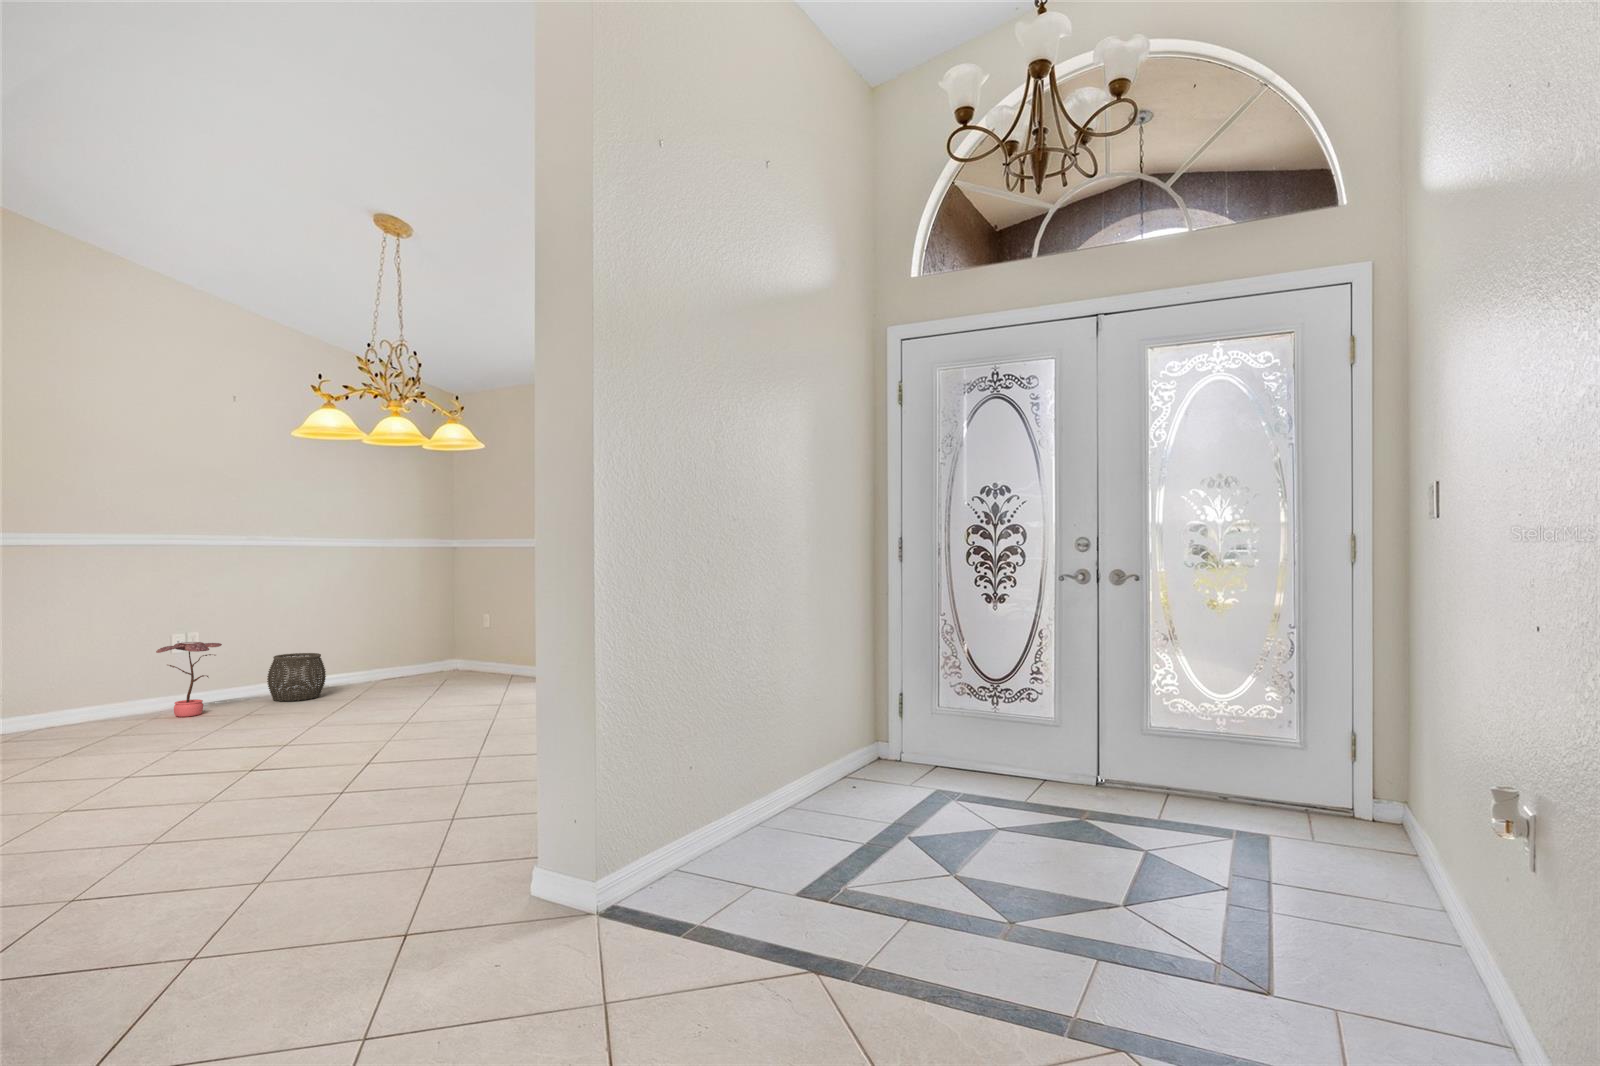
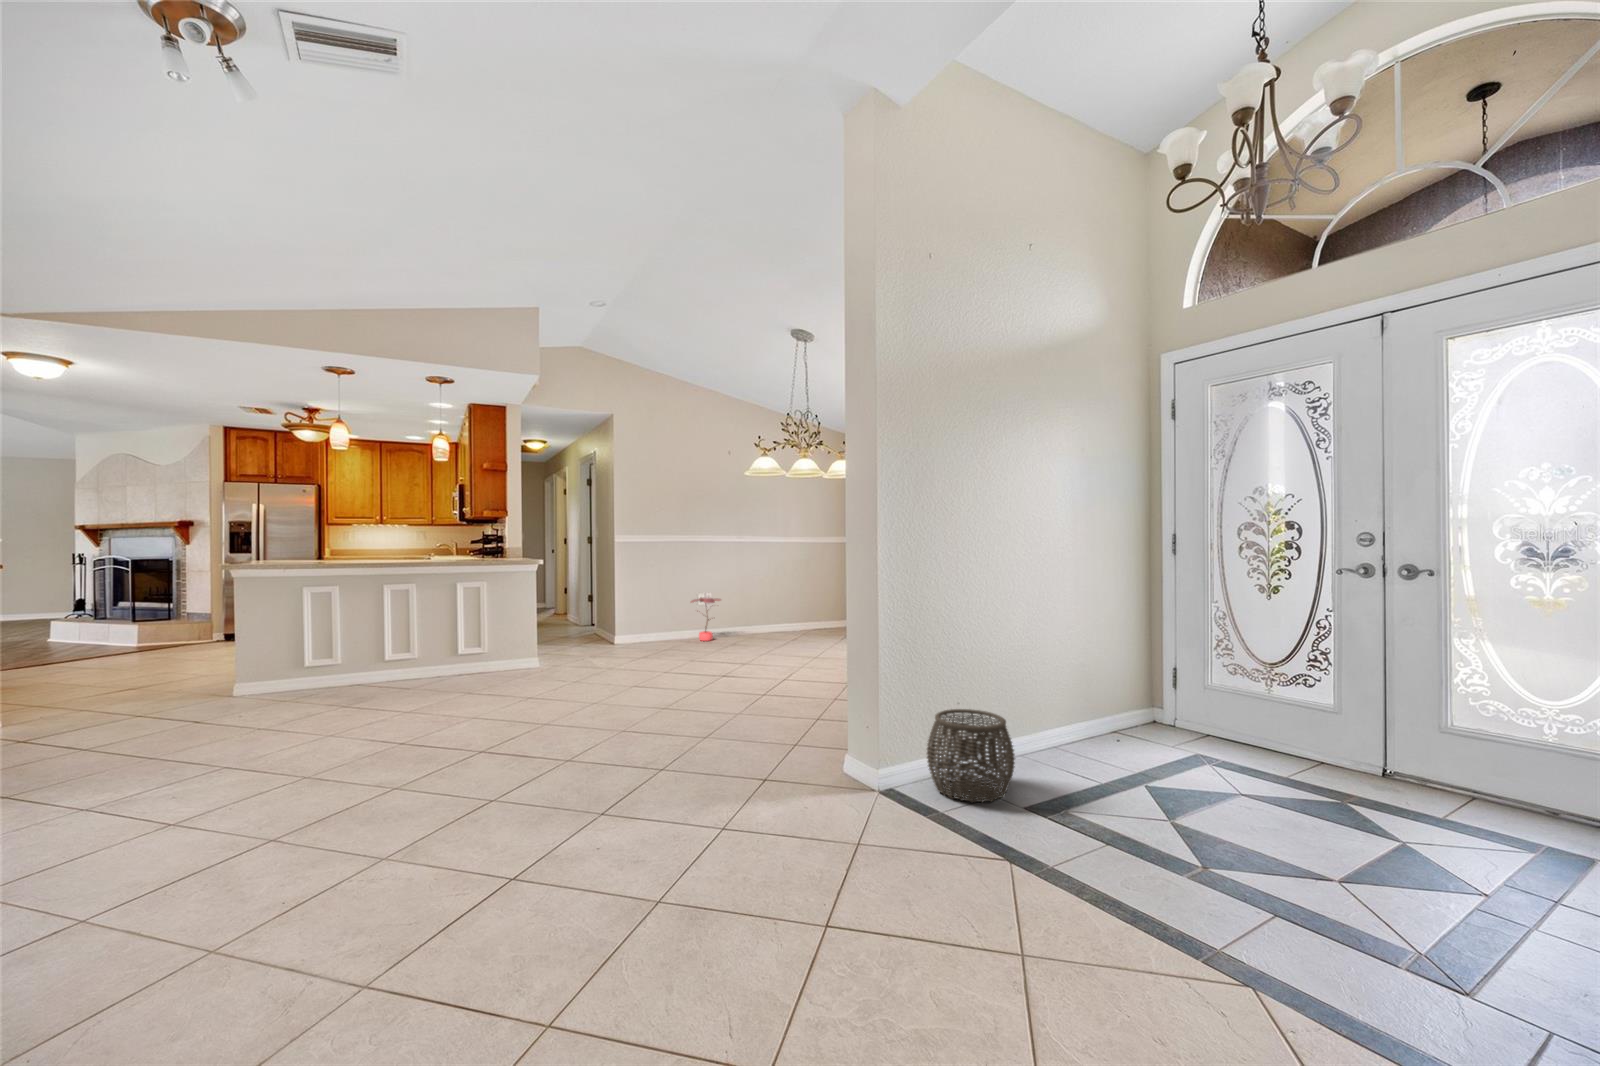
woven basket: present [267,653,326,701] -> present [927,709,1015,802]

